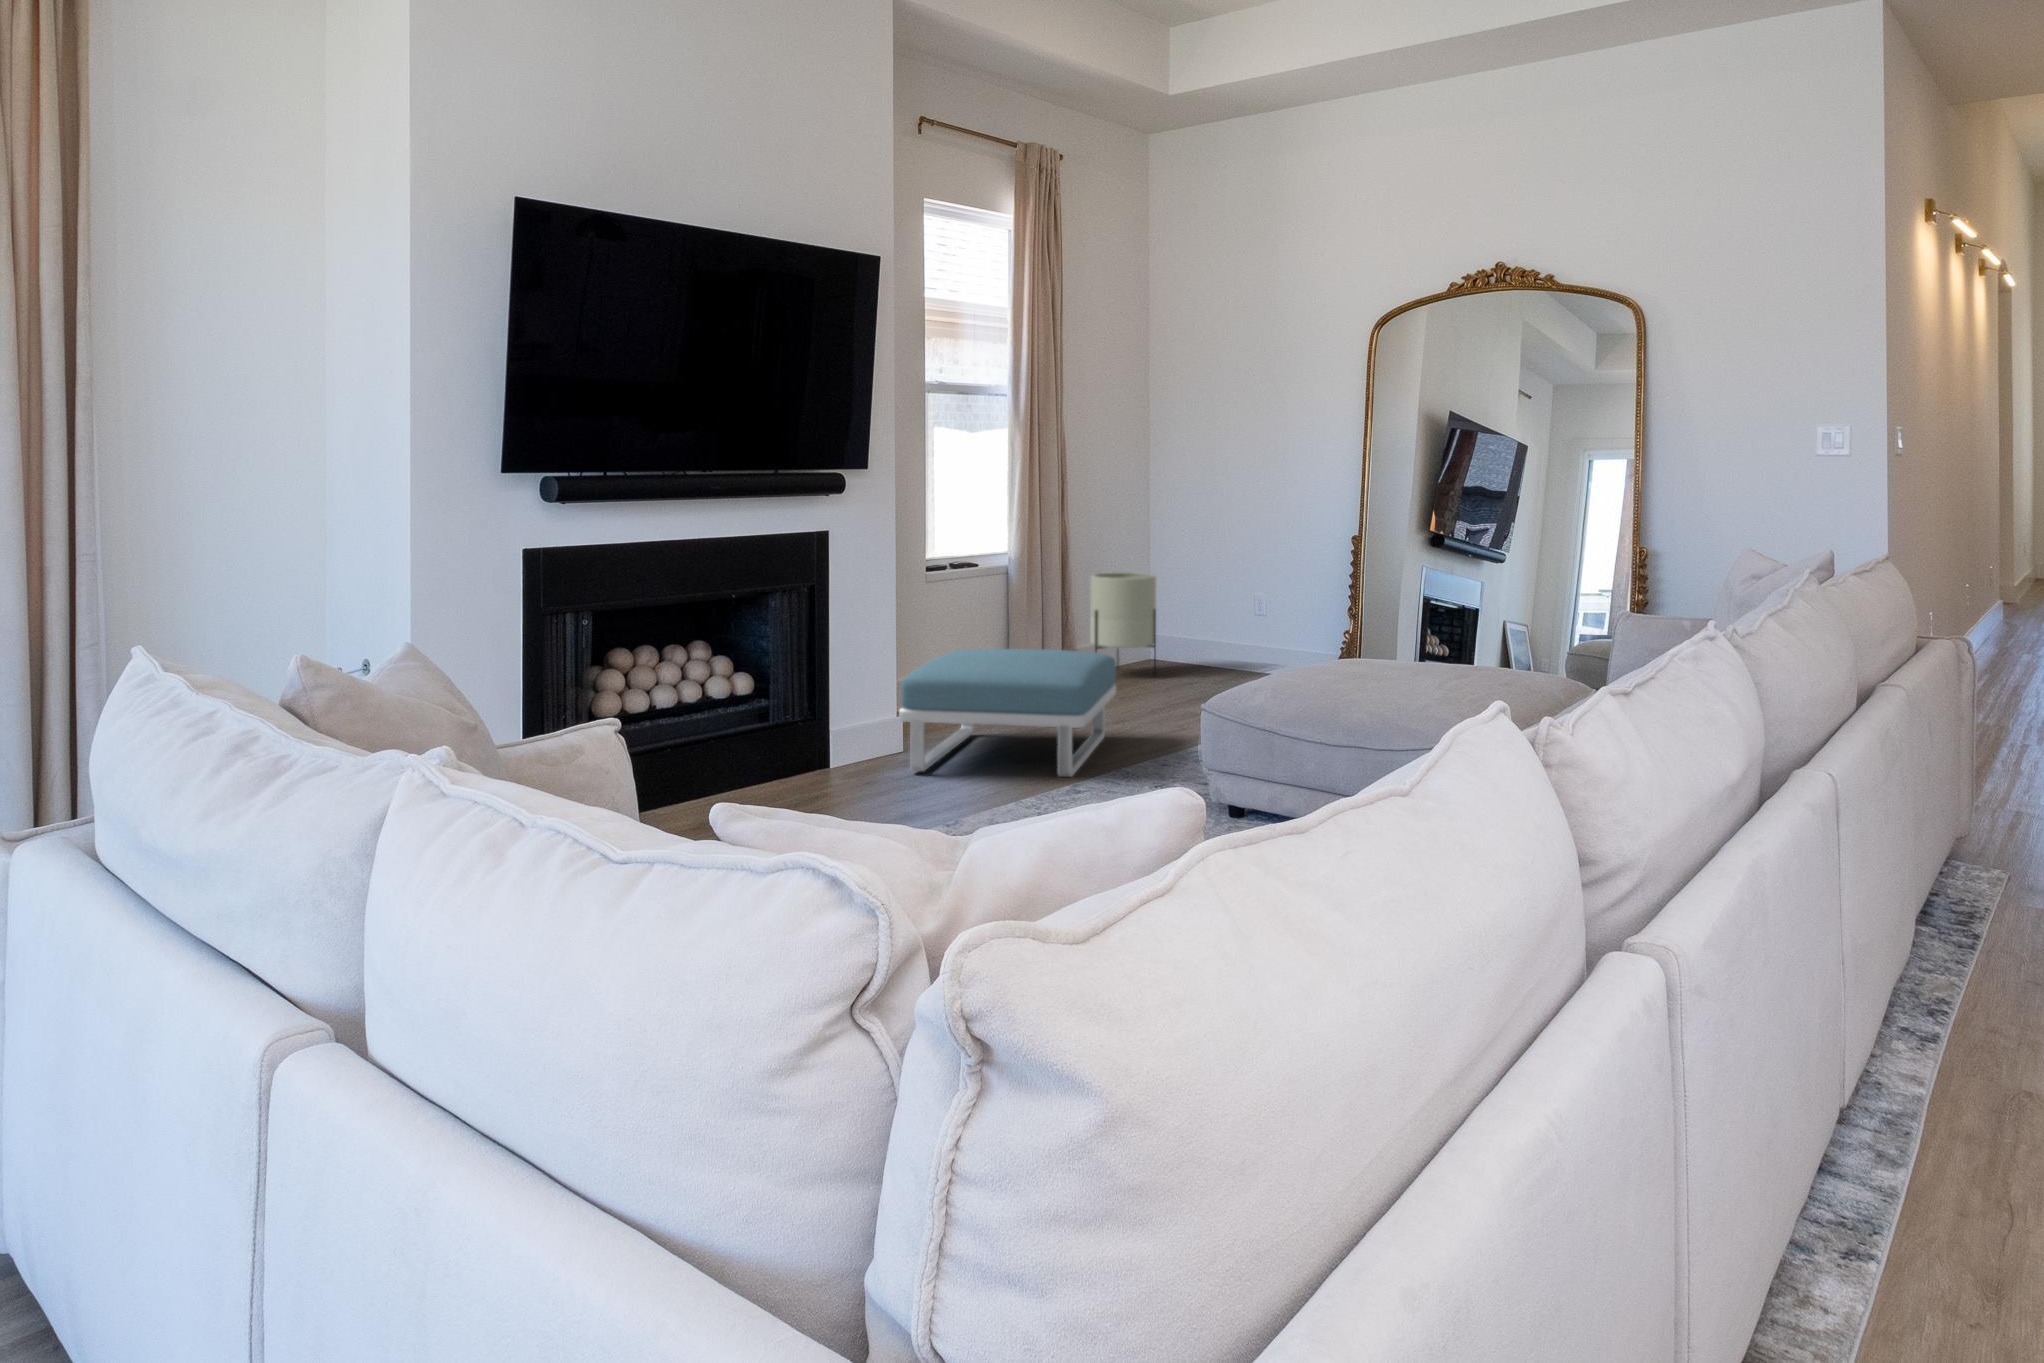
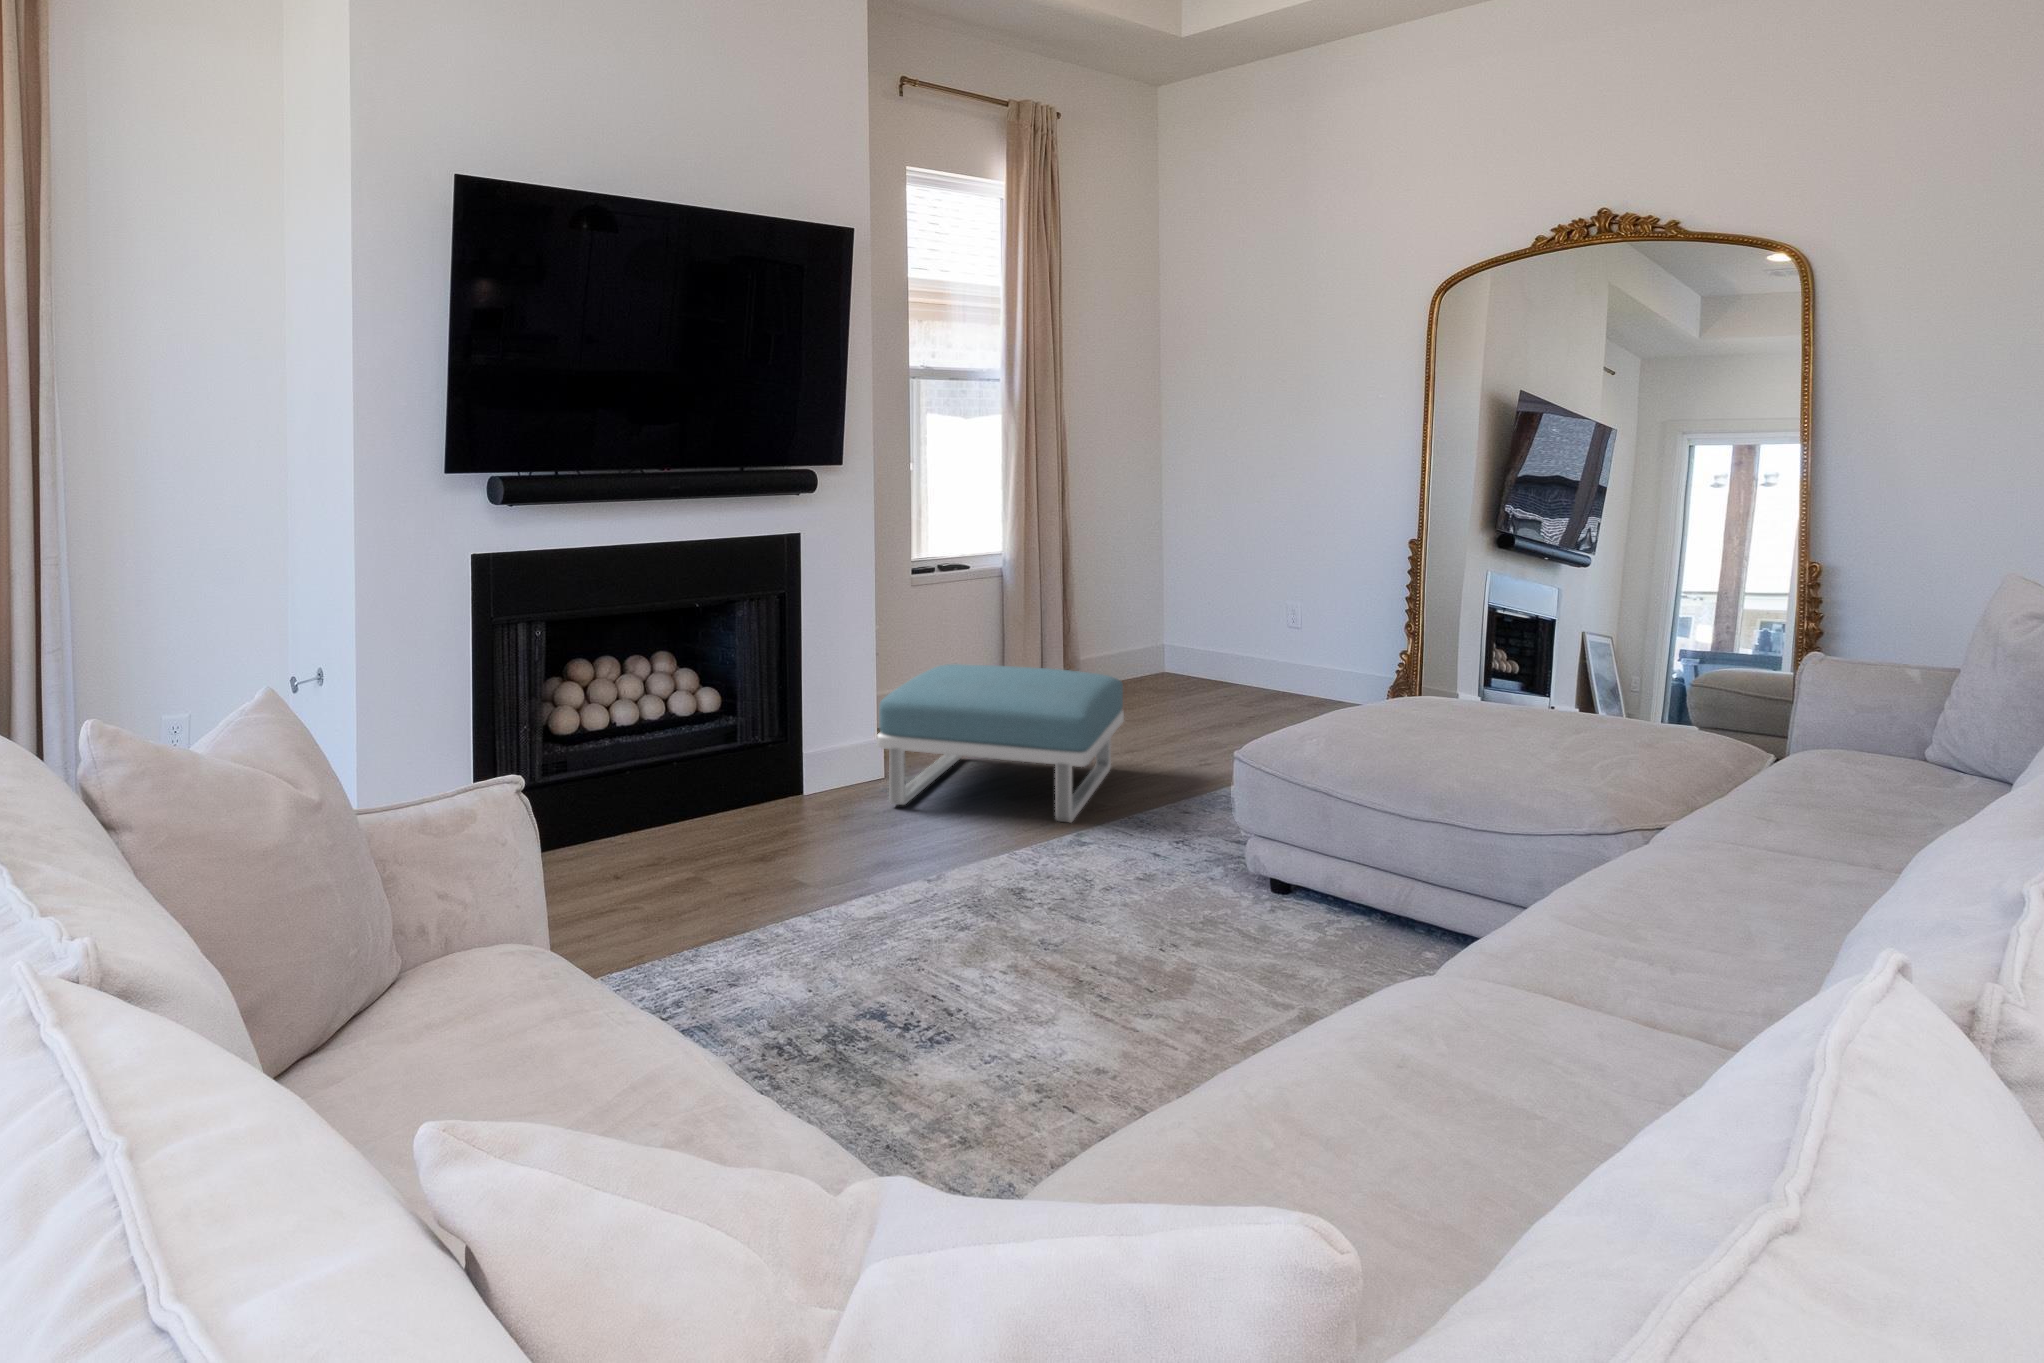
planter: present [1090,572,1156,675] -> none [1094,574,1169,693]

